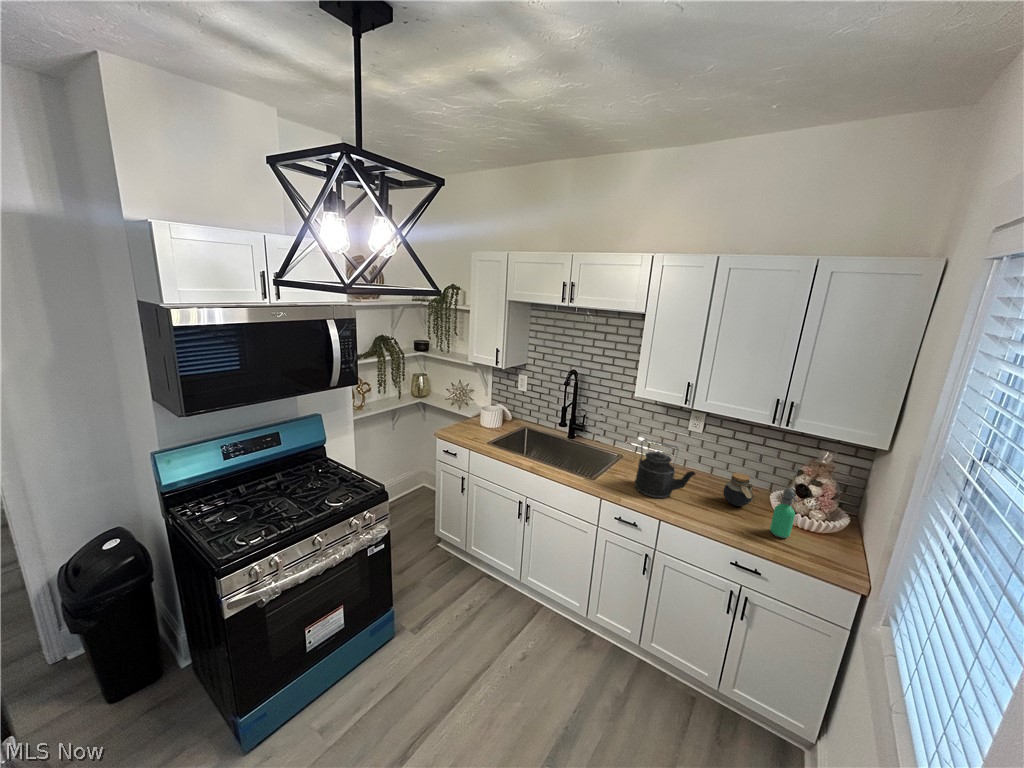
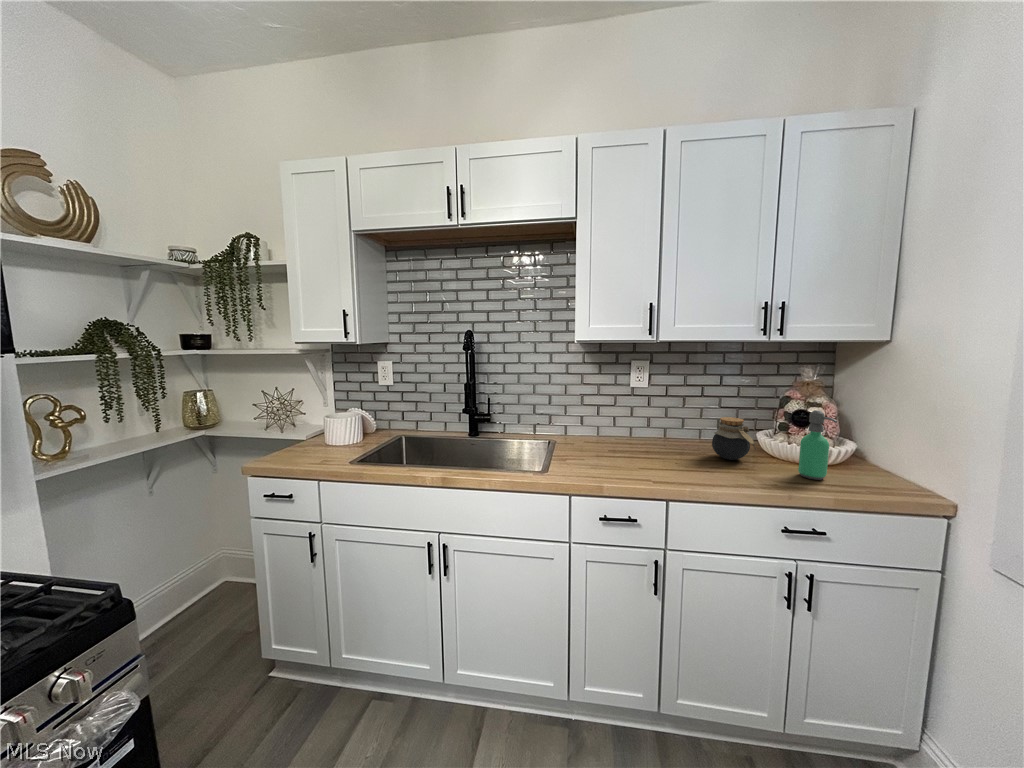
kettle: present [635,439,695,498] -> none [604,394,686,474]

